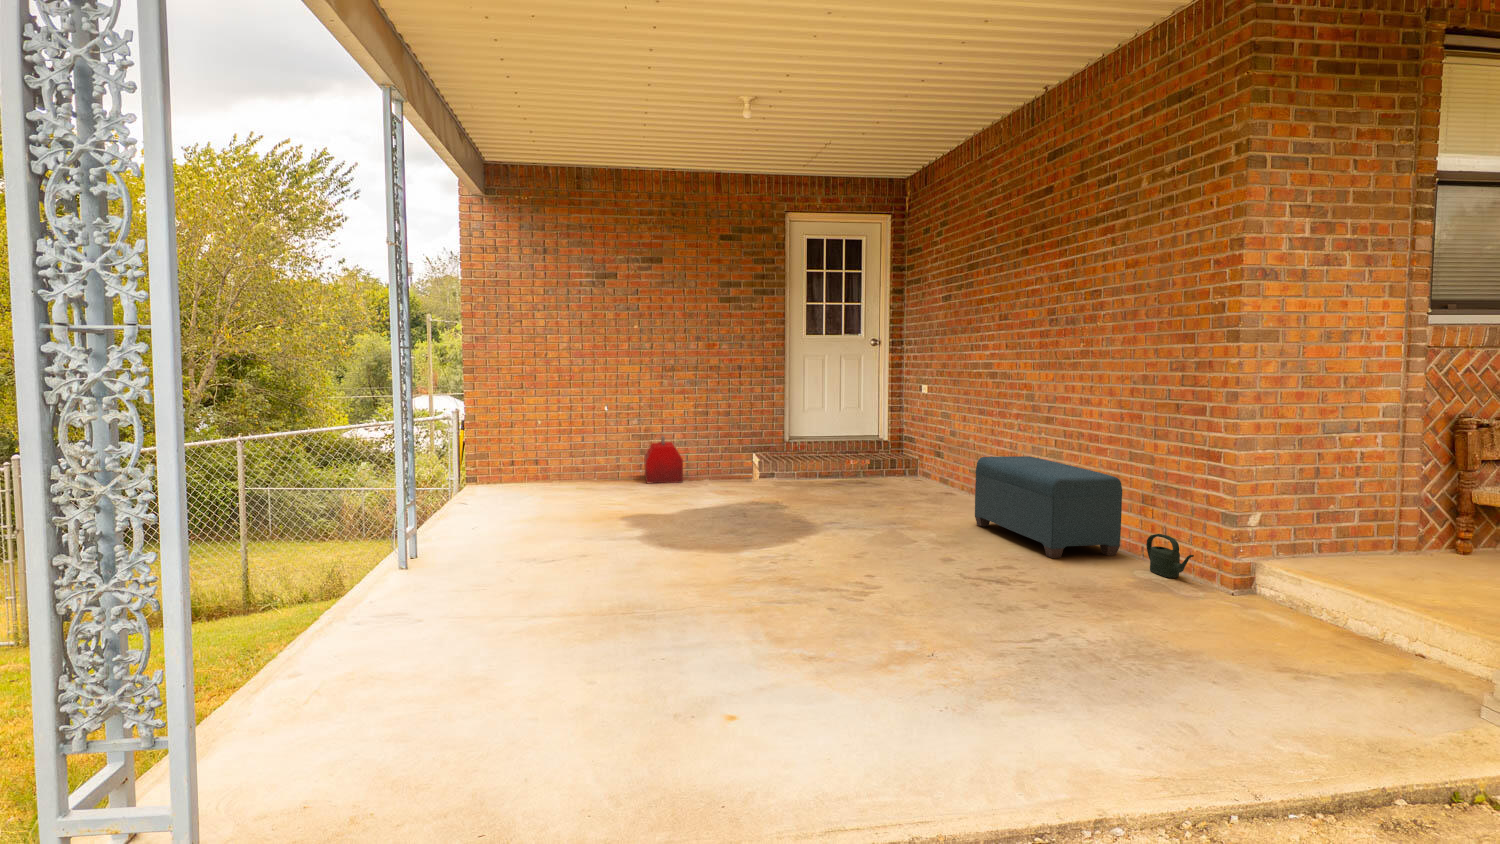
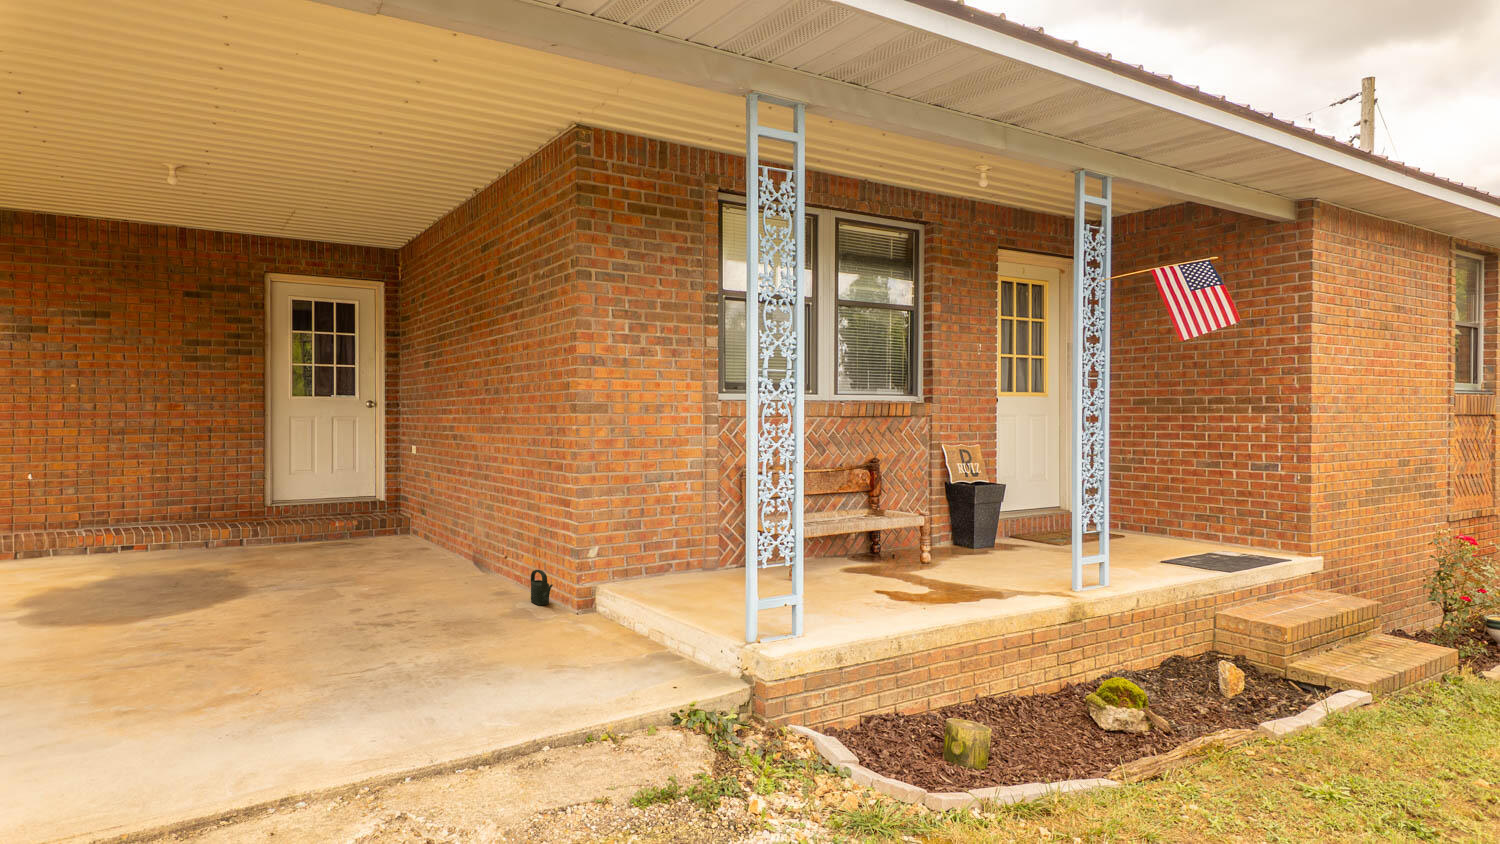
toolbox: present [644,435,683,483] -> none [75,505,129,559]
bench: present [975,456,1122,558] -> none [416,510,521,599]

